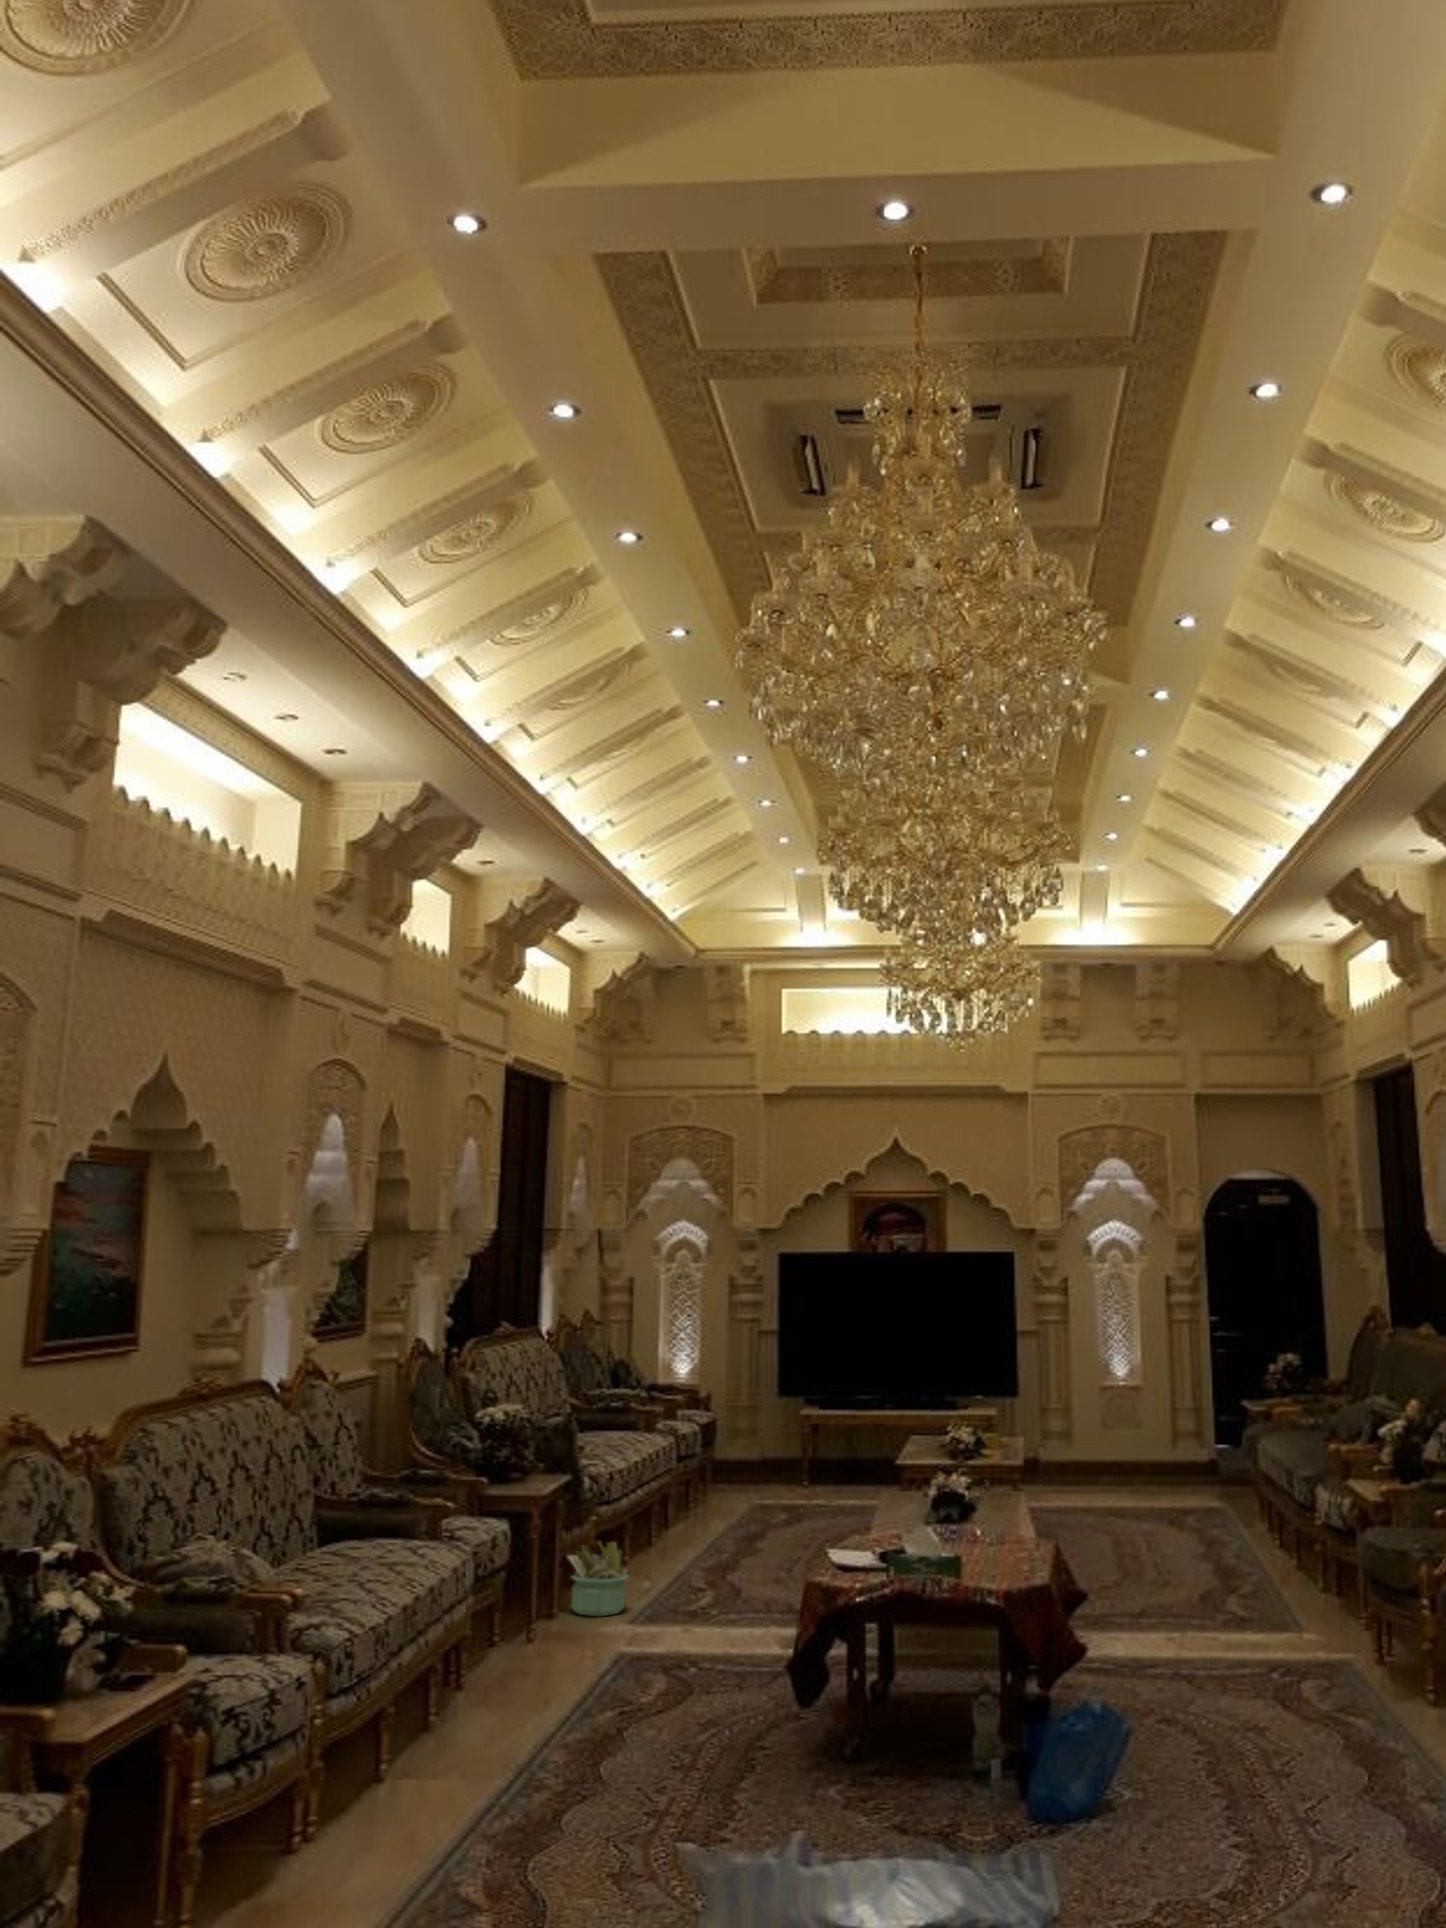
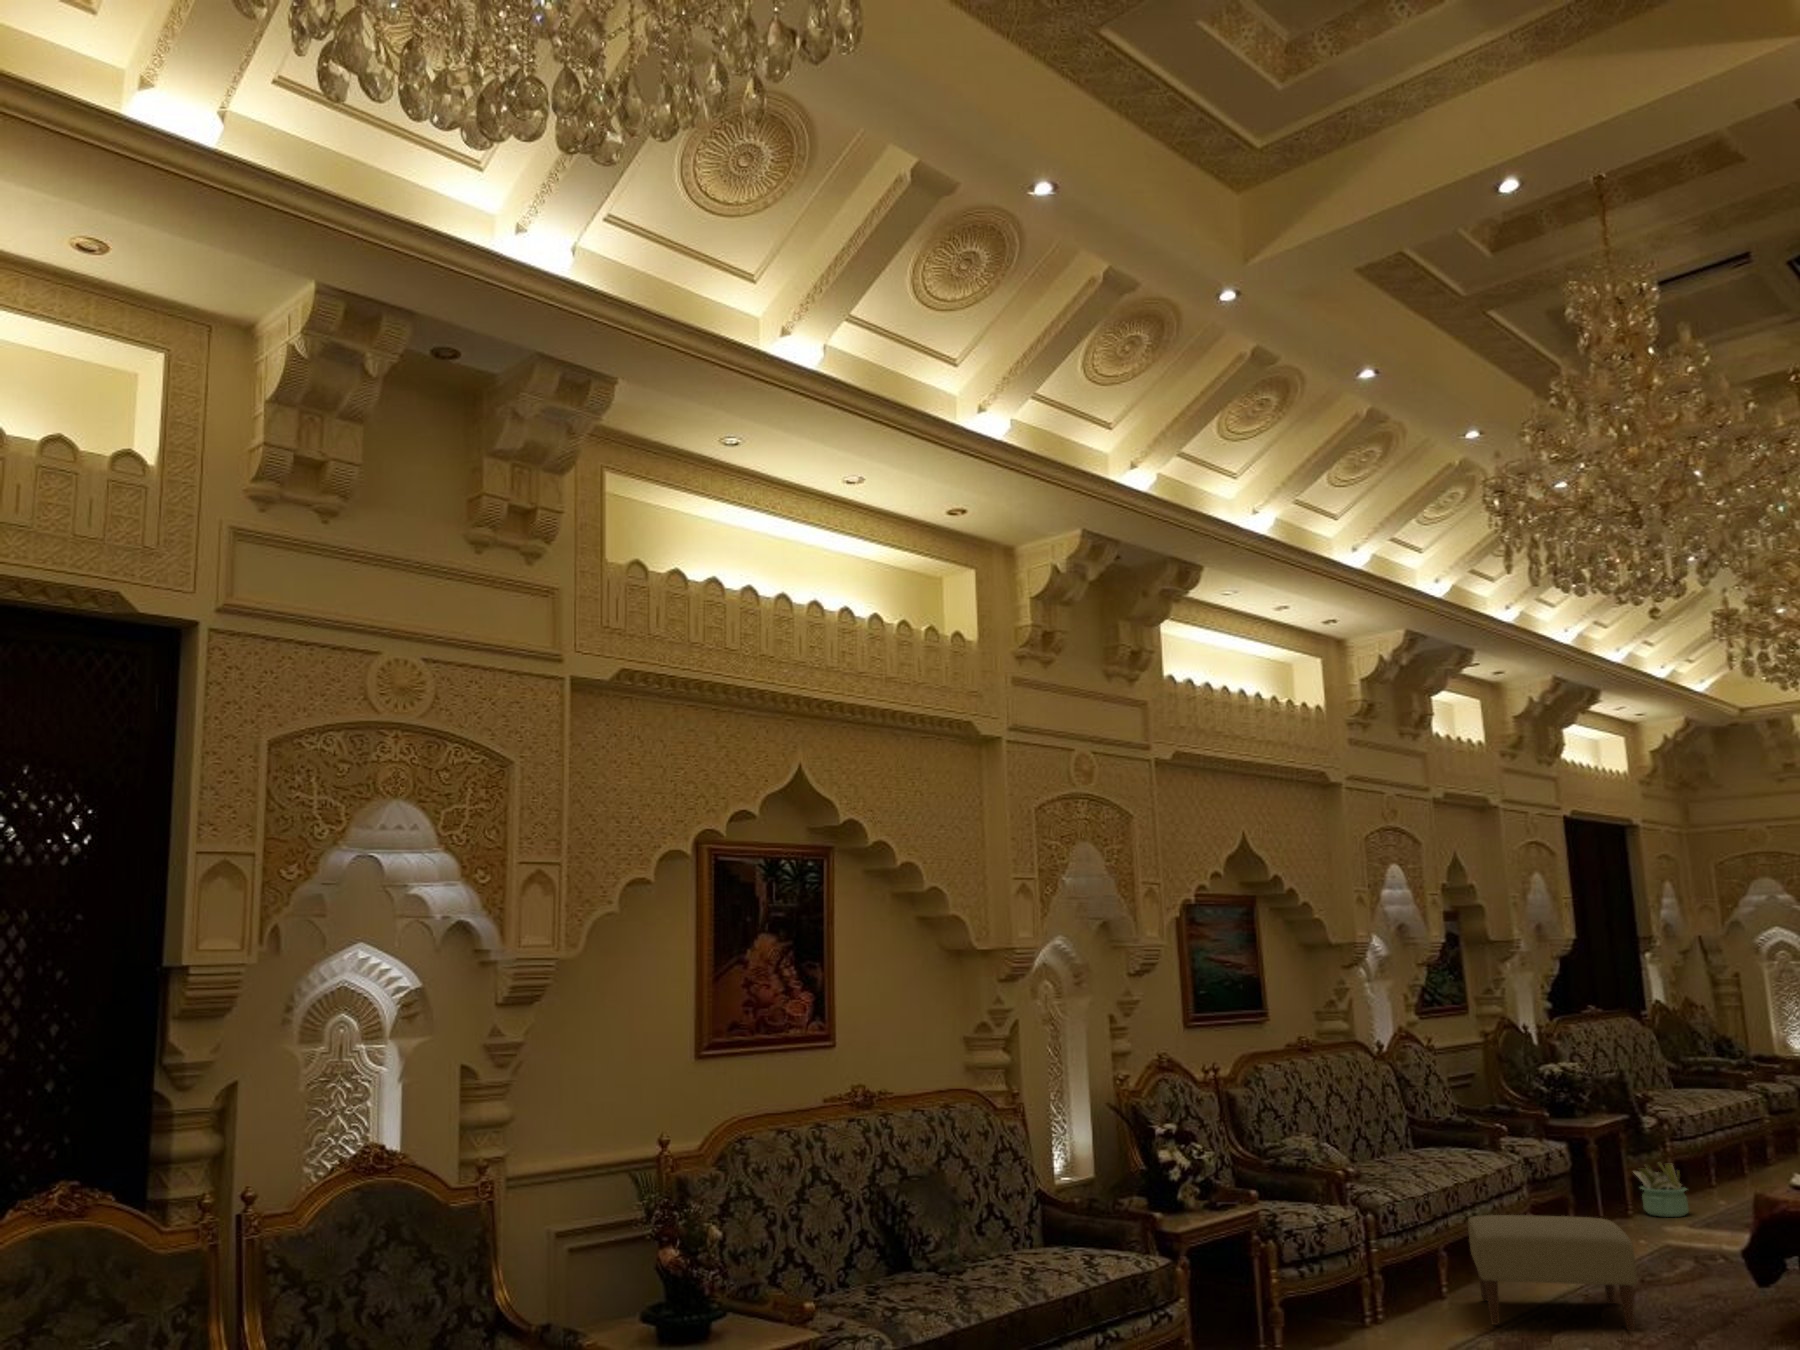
ottoman: none [438,1639,680,1817] -> present [1468,1215,1637,1330]

